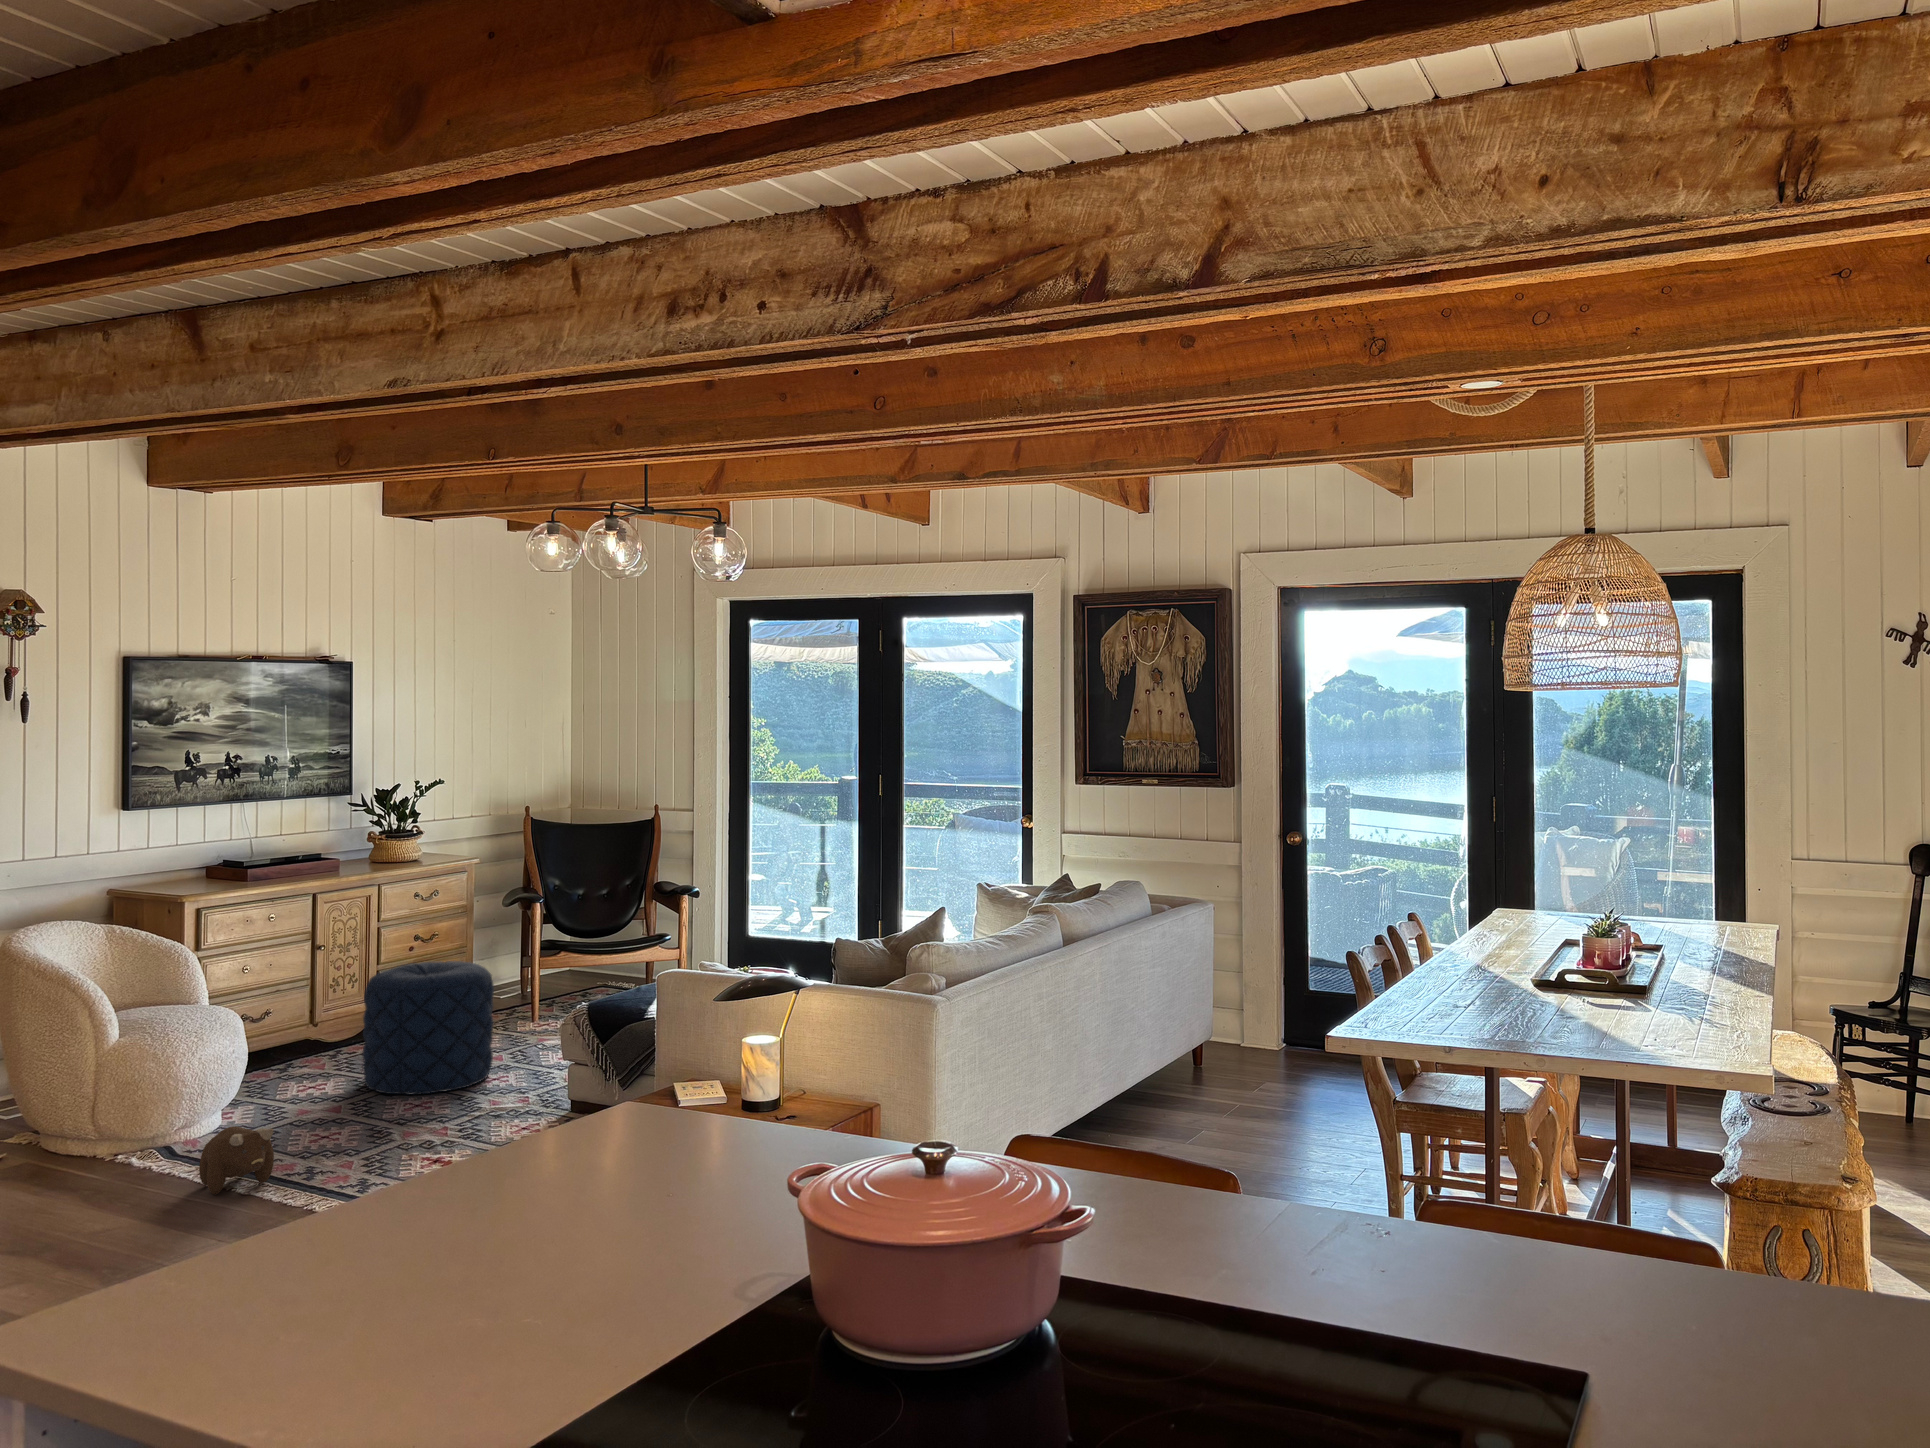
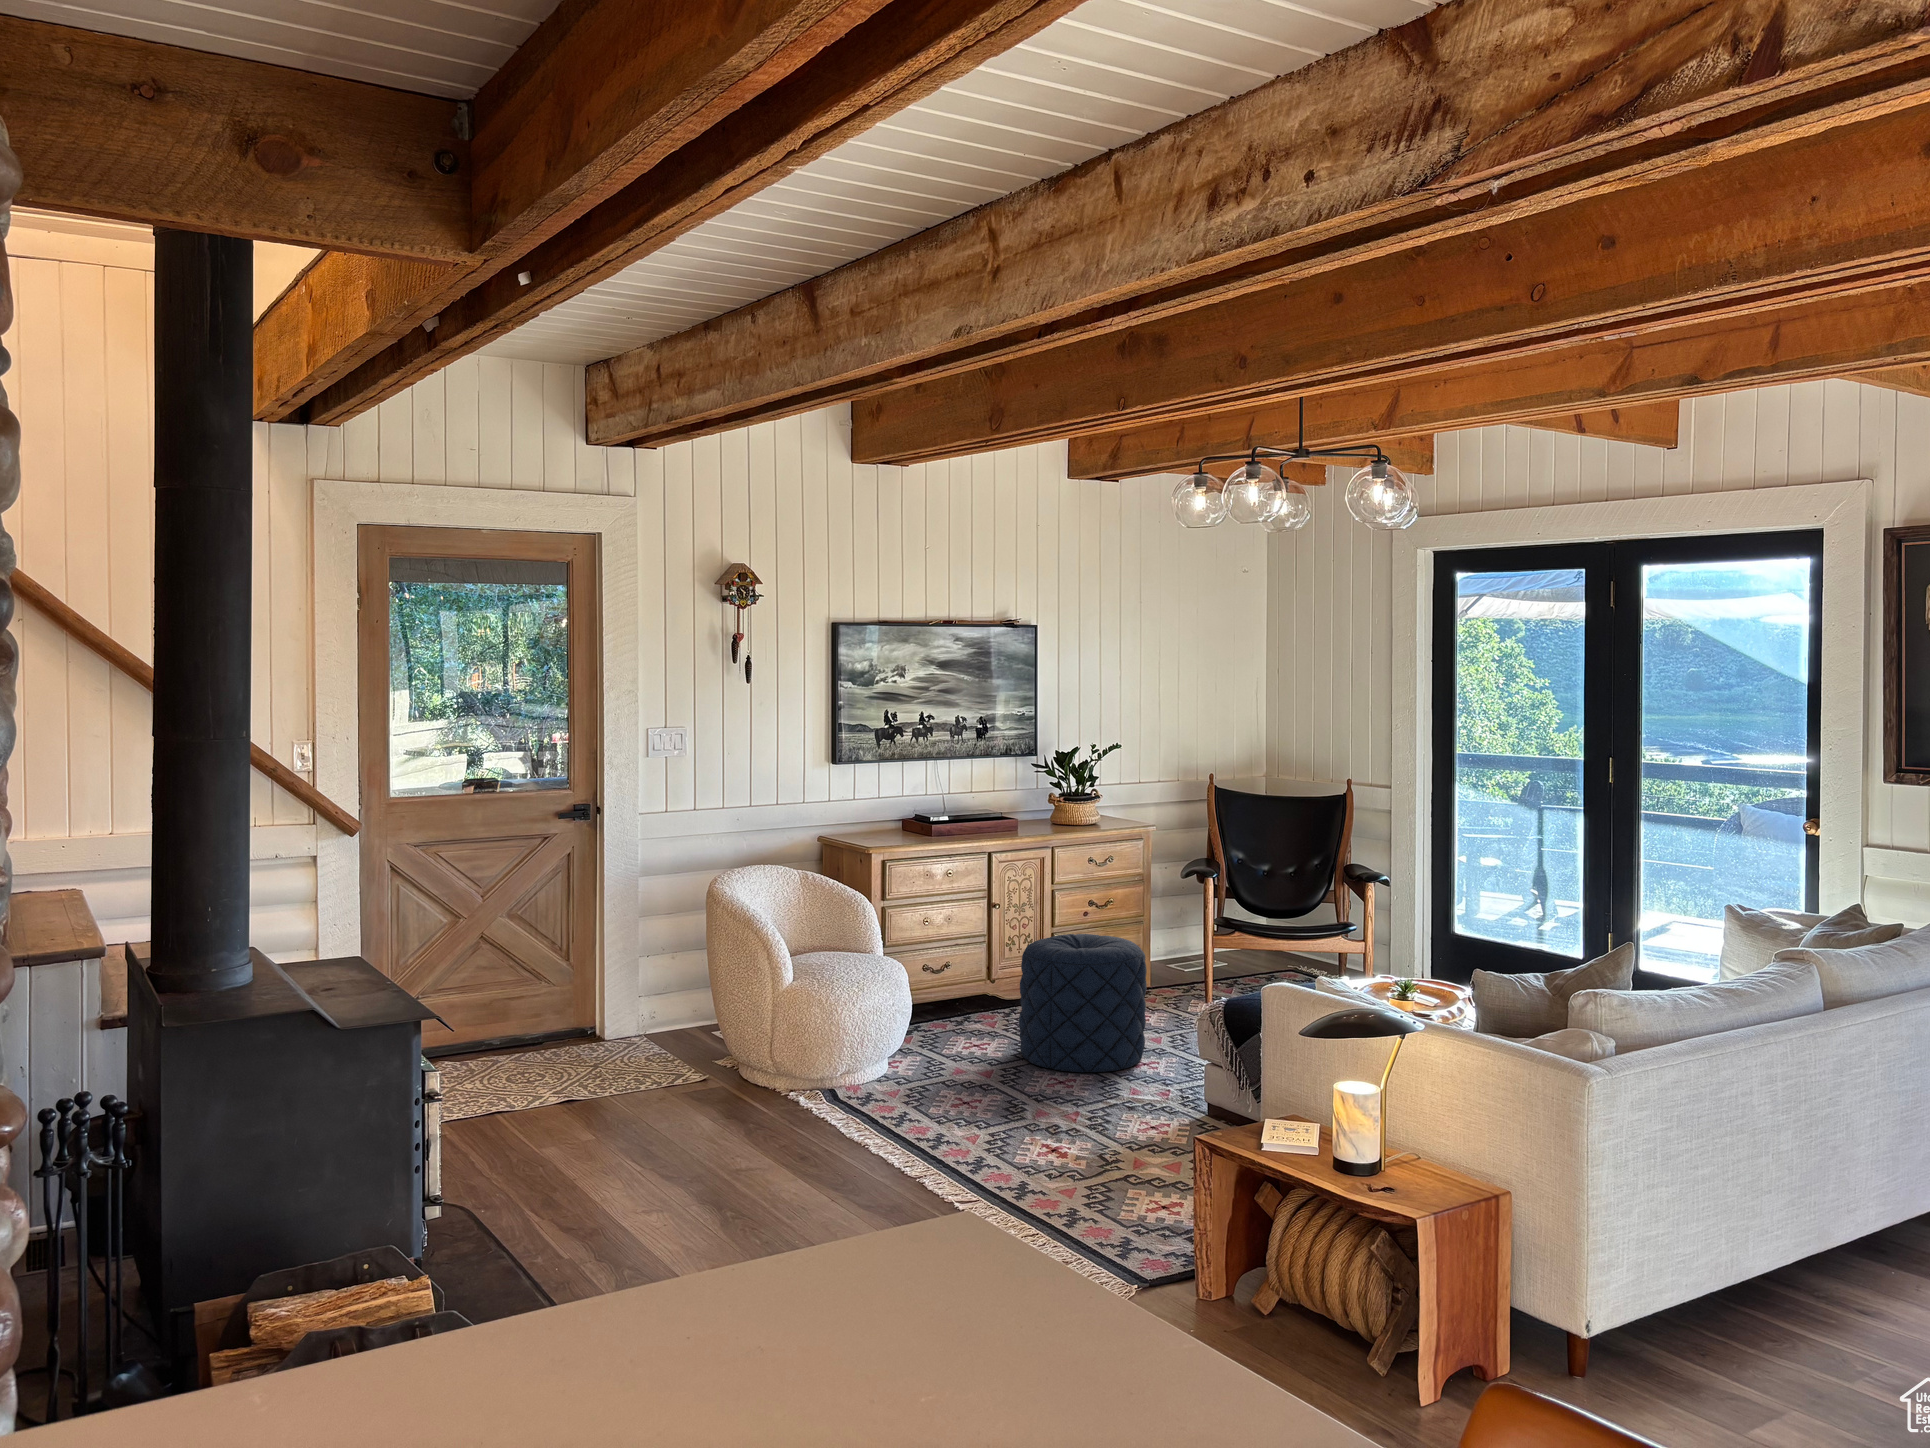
plush toy: present [199,1126,274,1194] -> none [845,1083,908,1147]

